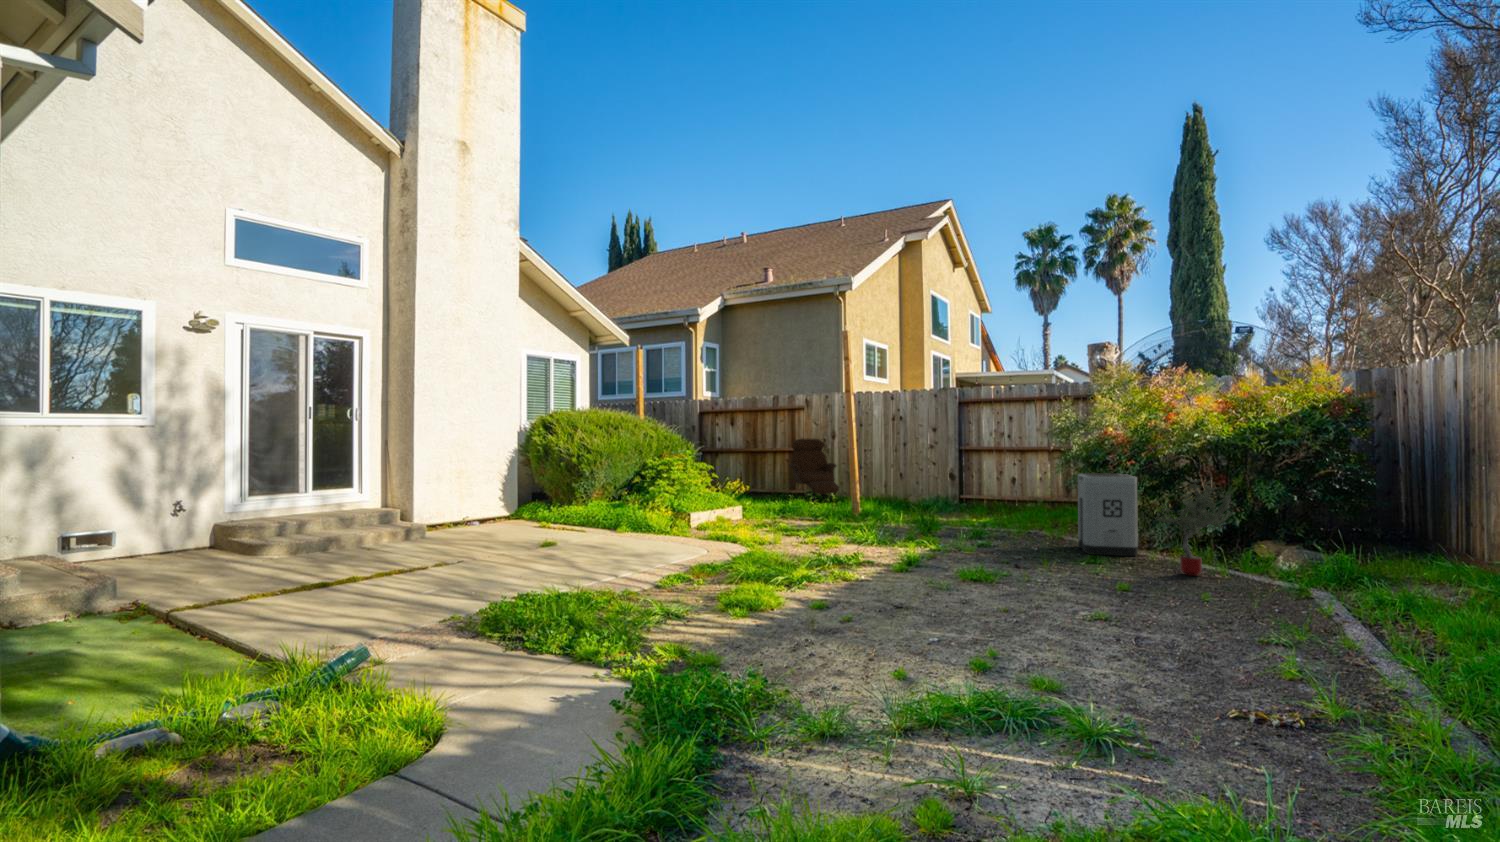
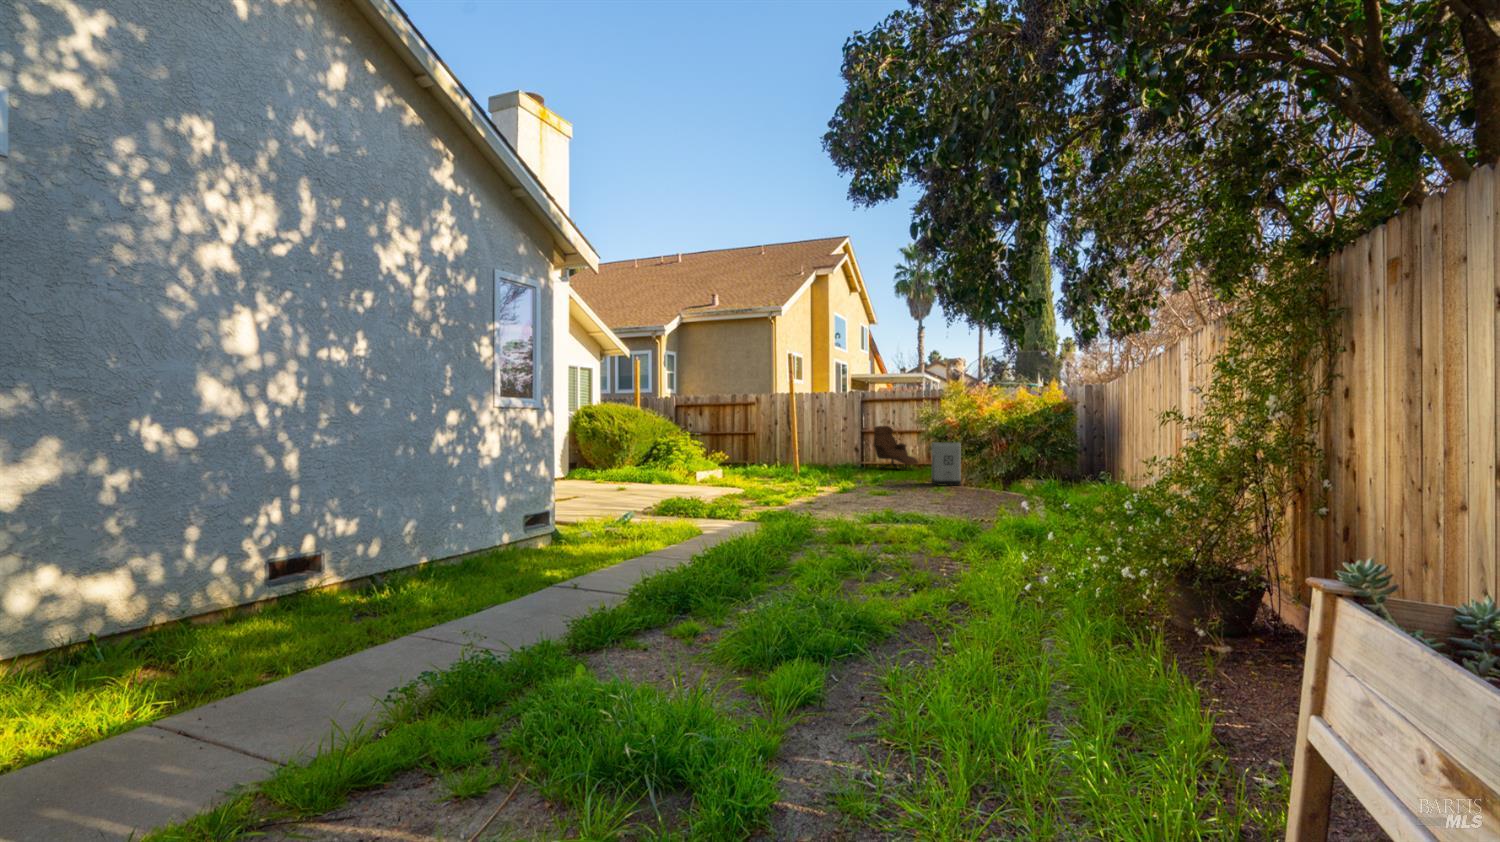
lounge chair: present [790,439,839,501] -> present [874,426,918,470]
potted tree: present [1156,479,1231,576] -> none [967,443,1001,491]

